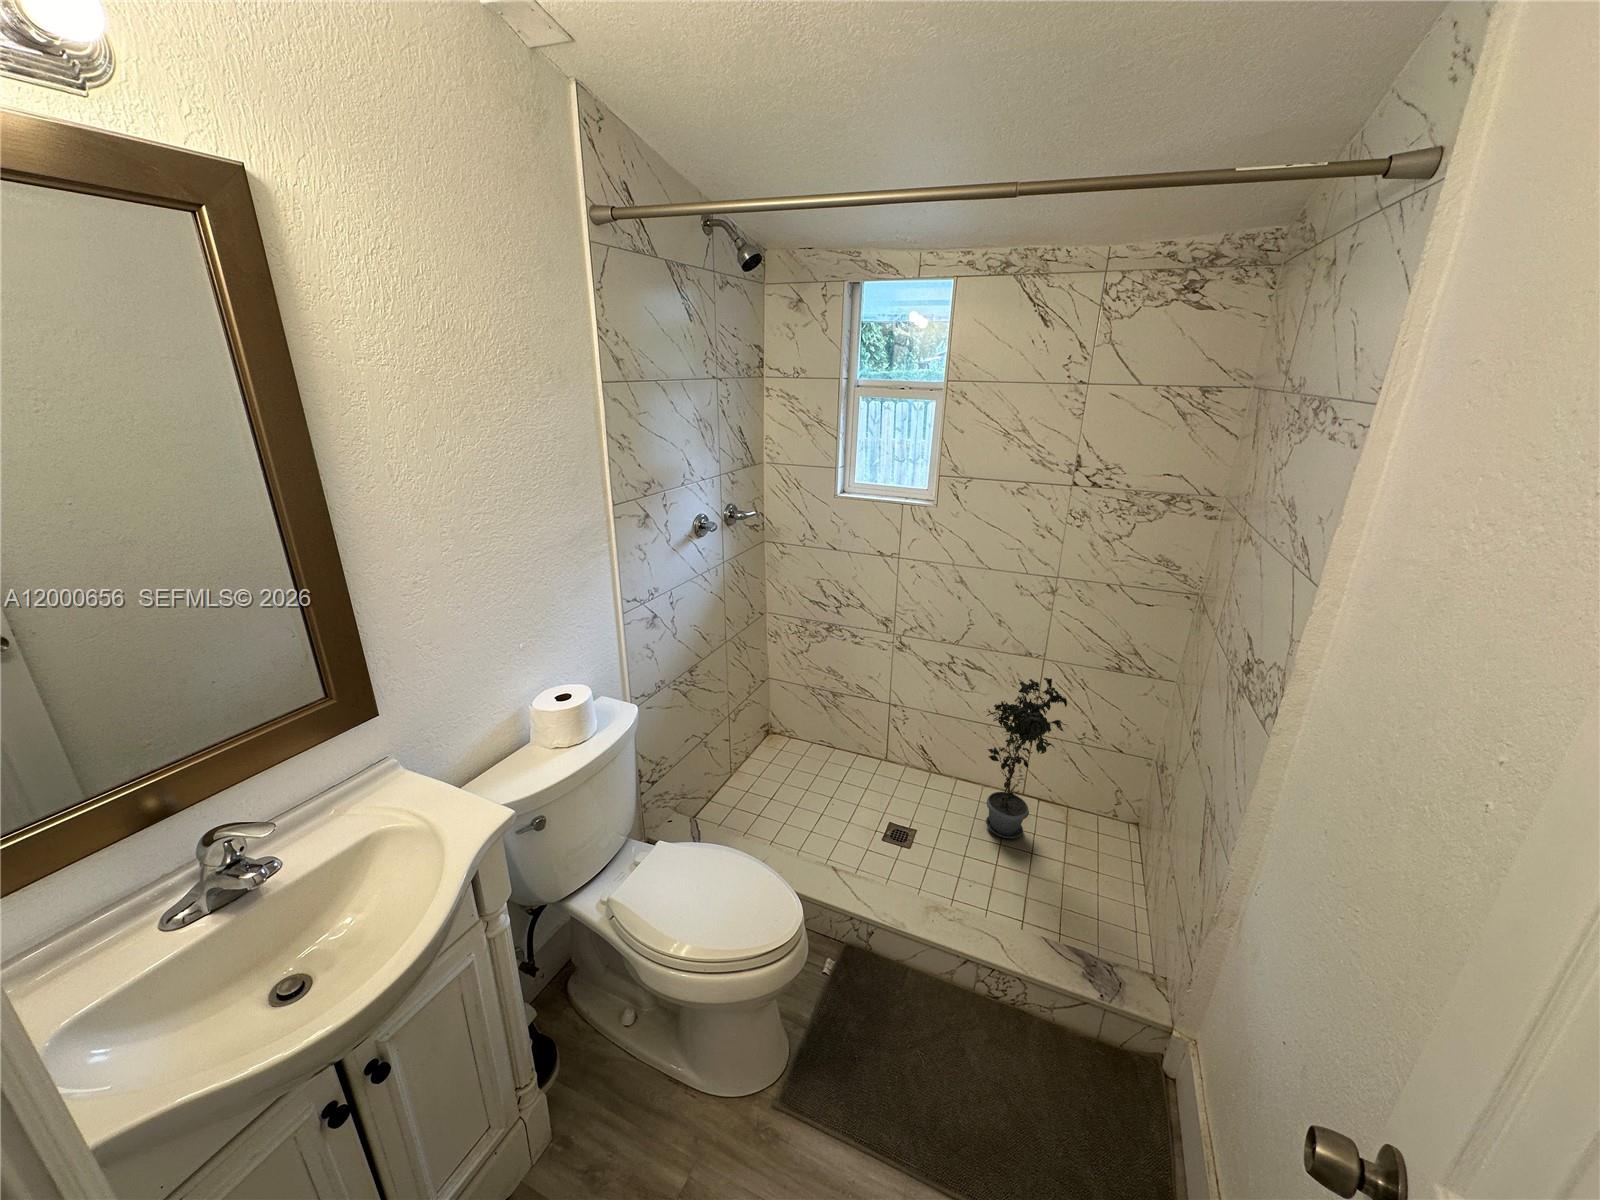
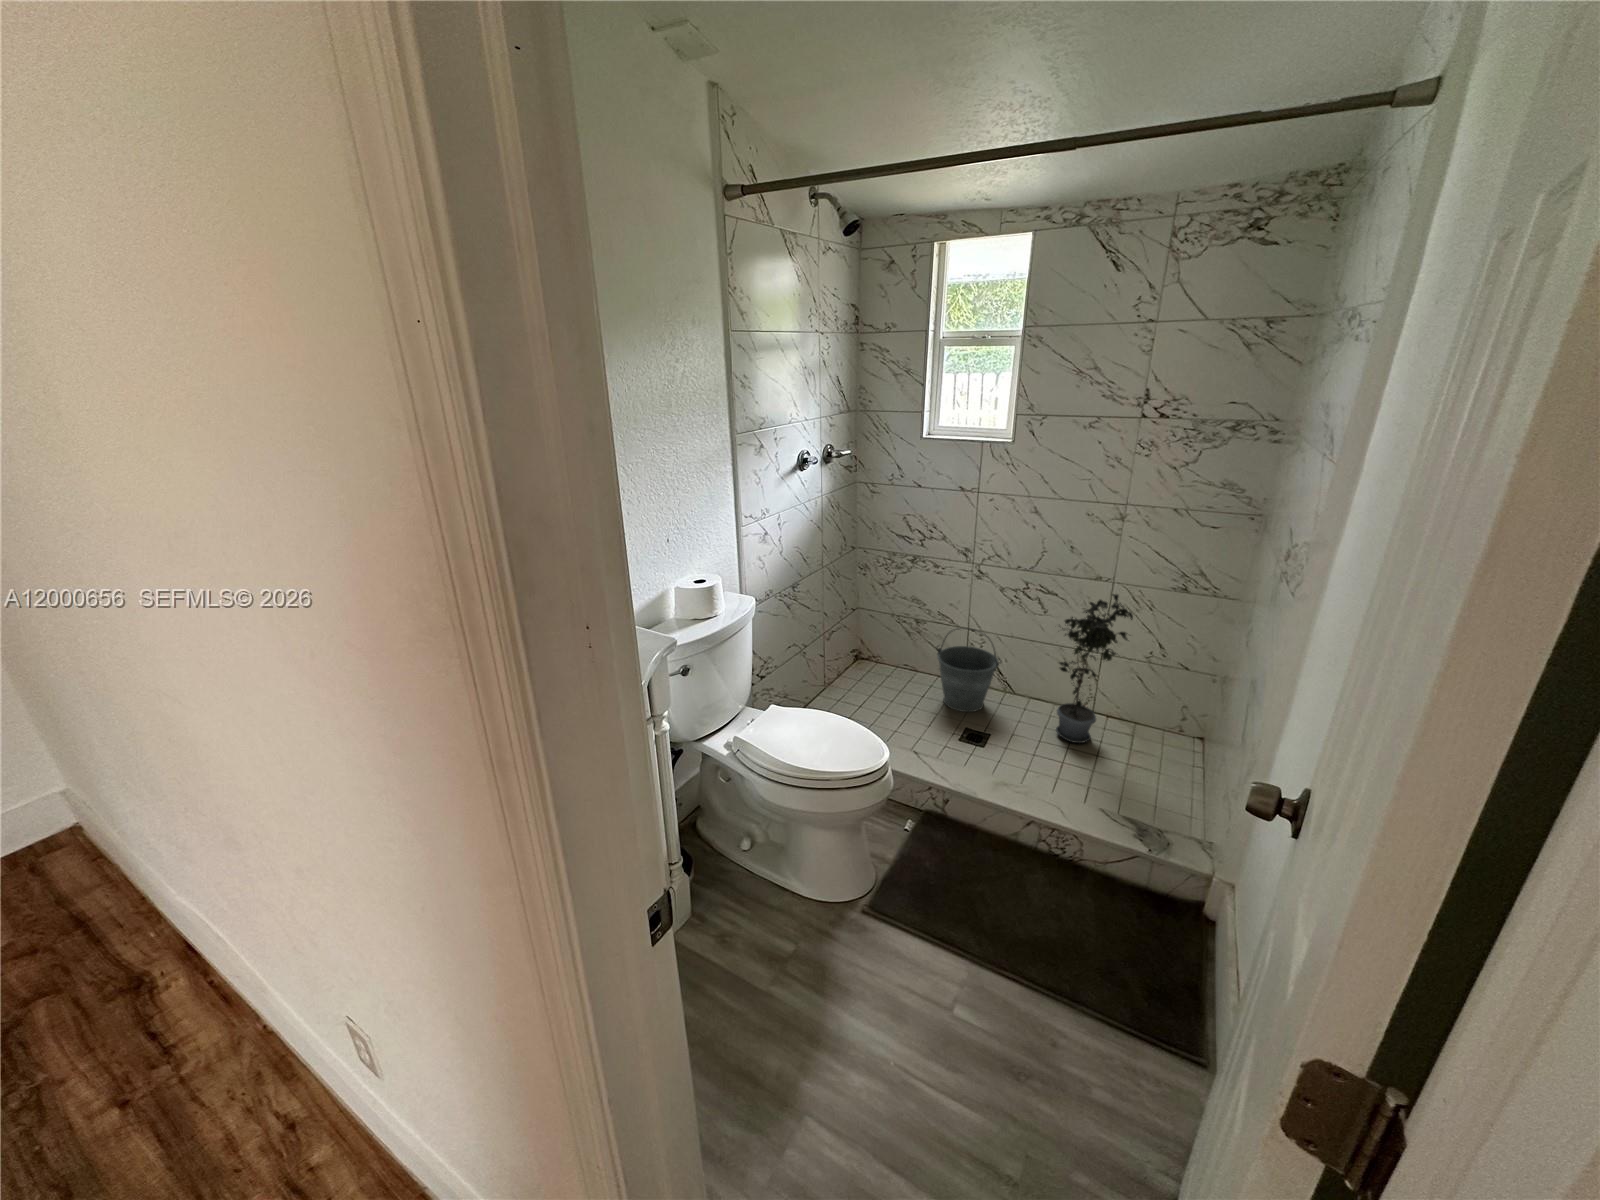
bucket: none [855,707,926,801] -> present [937,629,1001,712]

